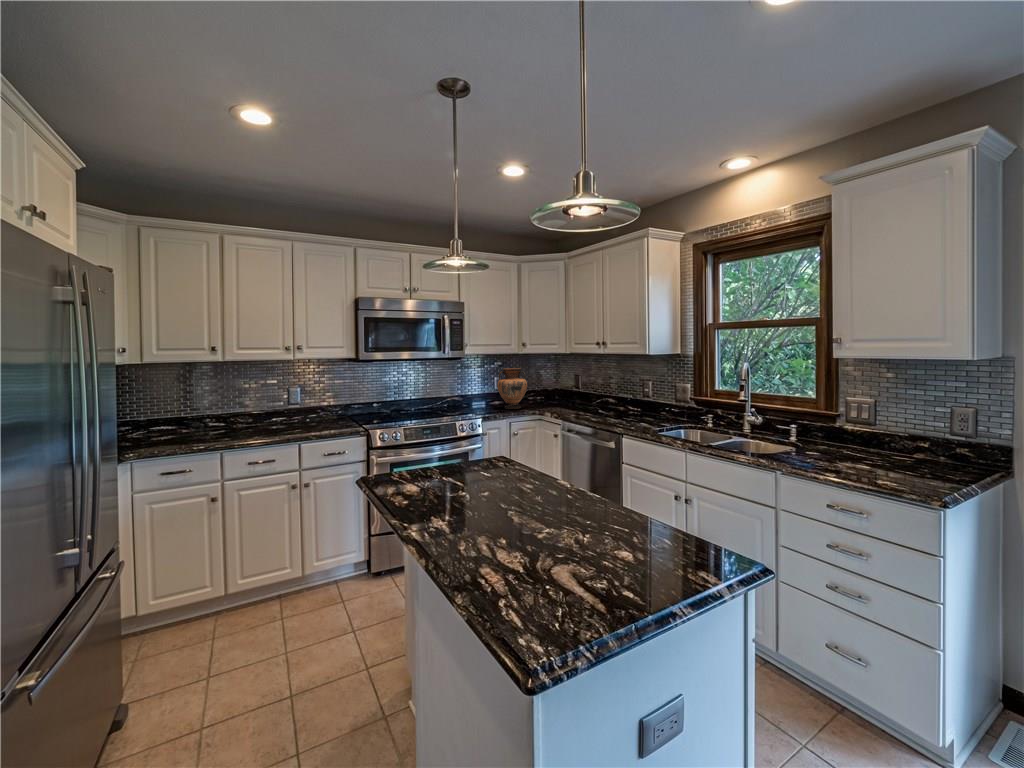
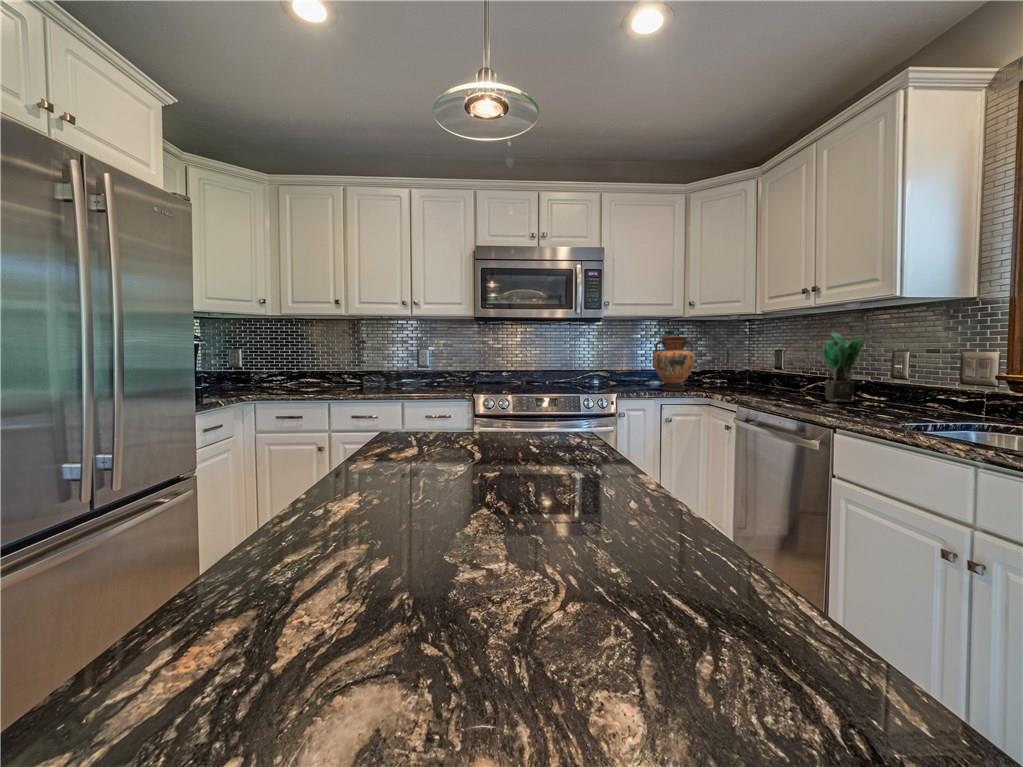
potted plant: none [604,369,631,414] -> present [814,332,866,402]

